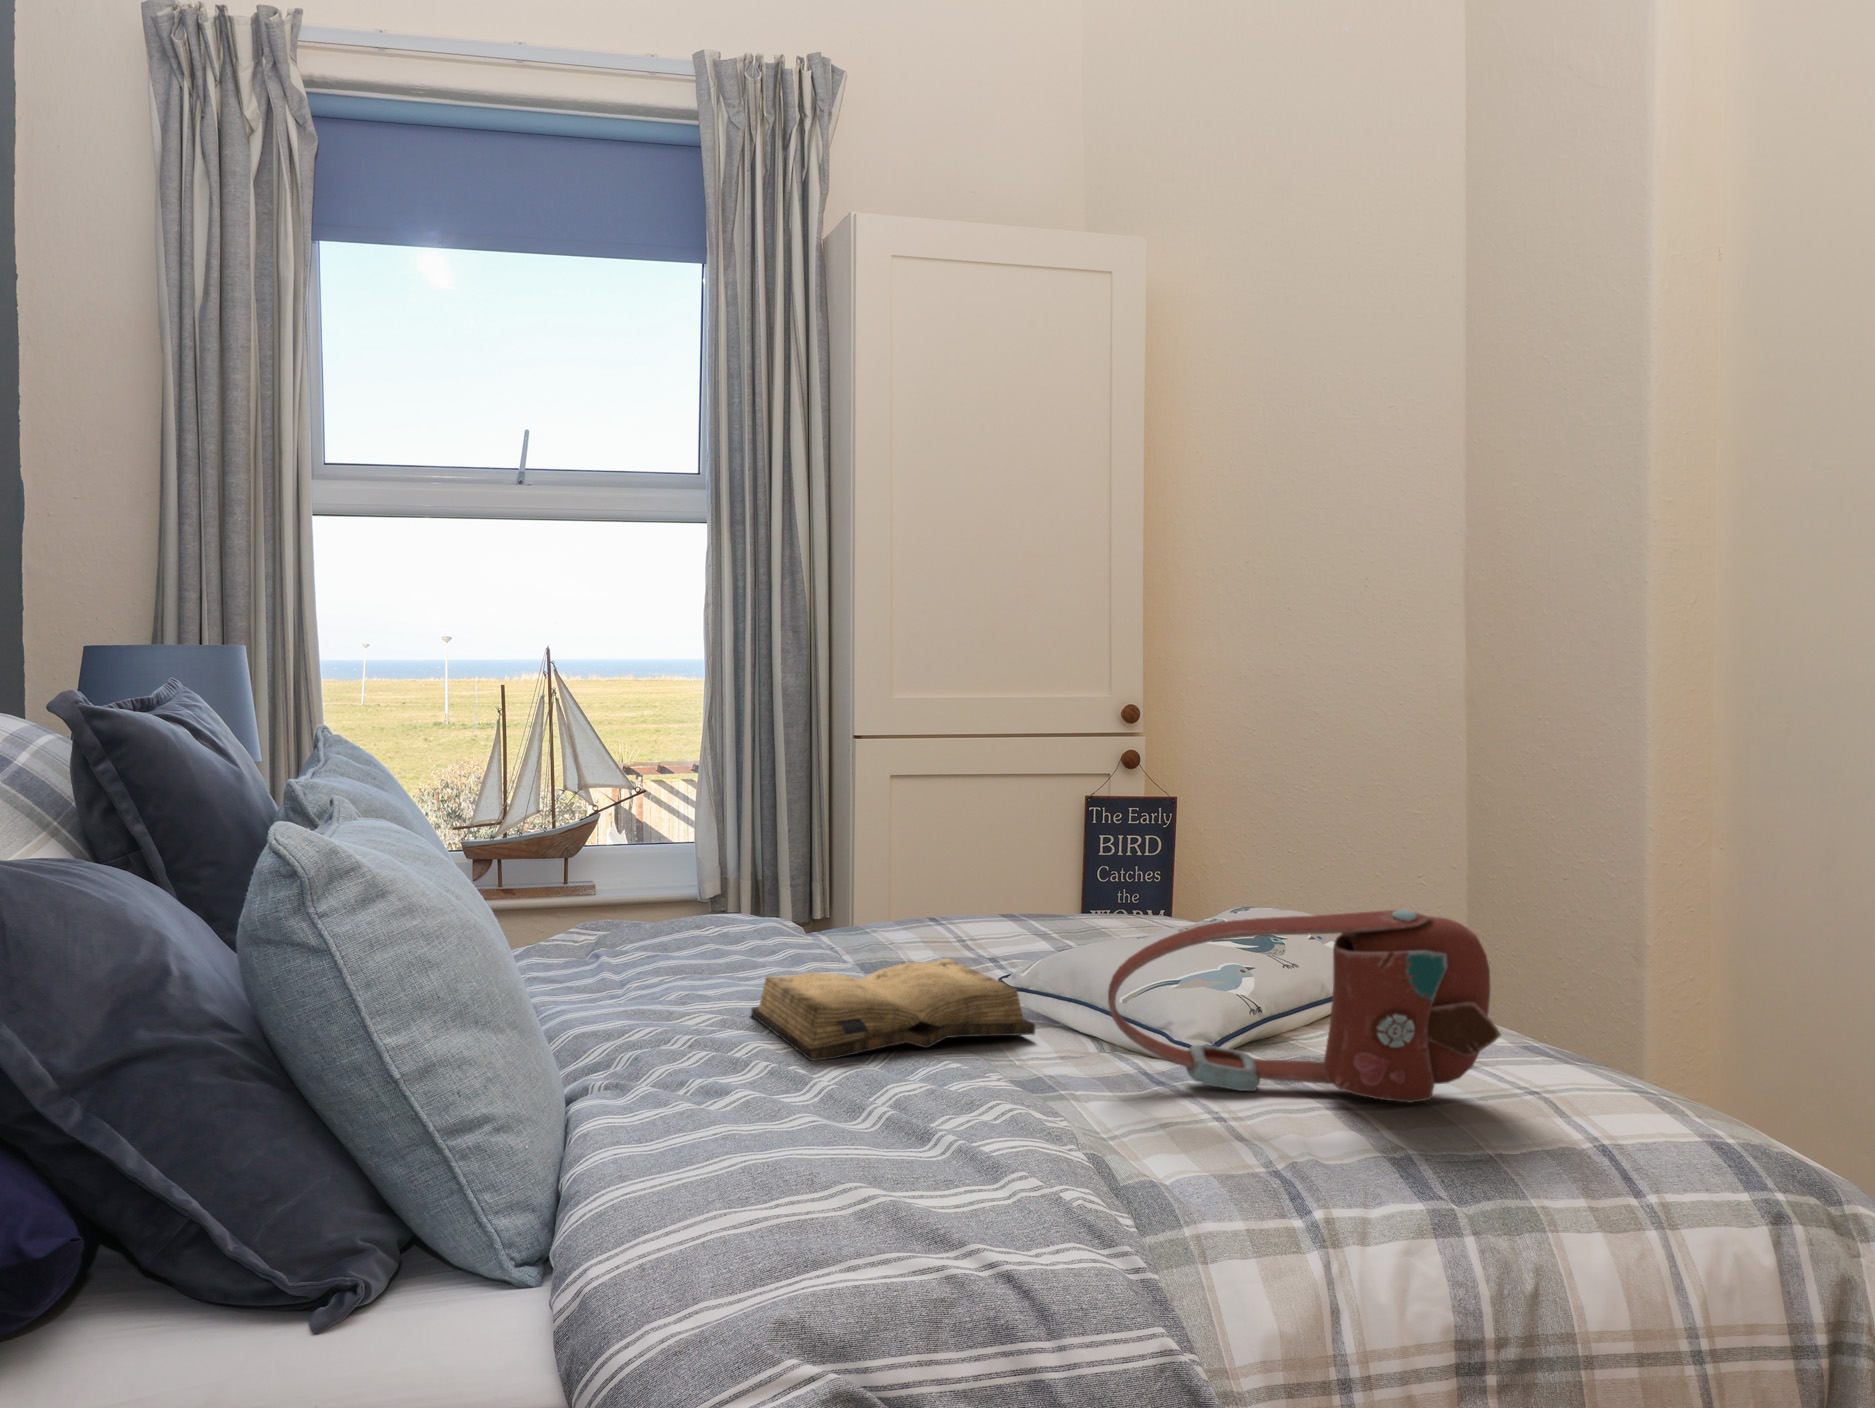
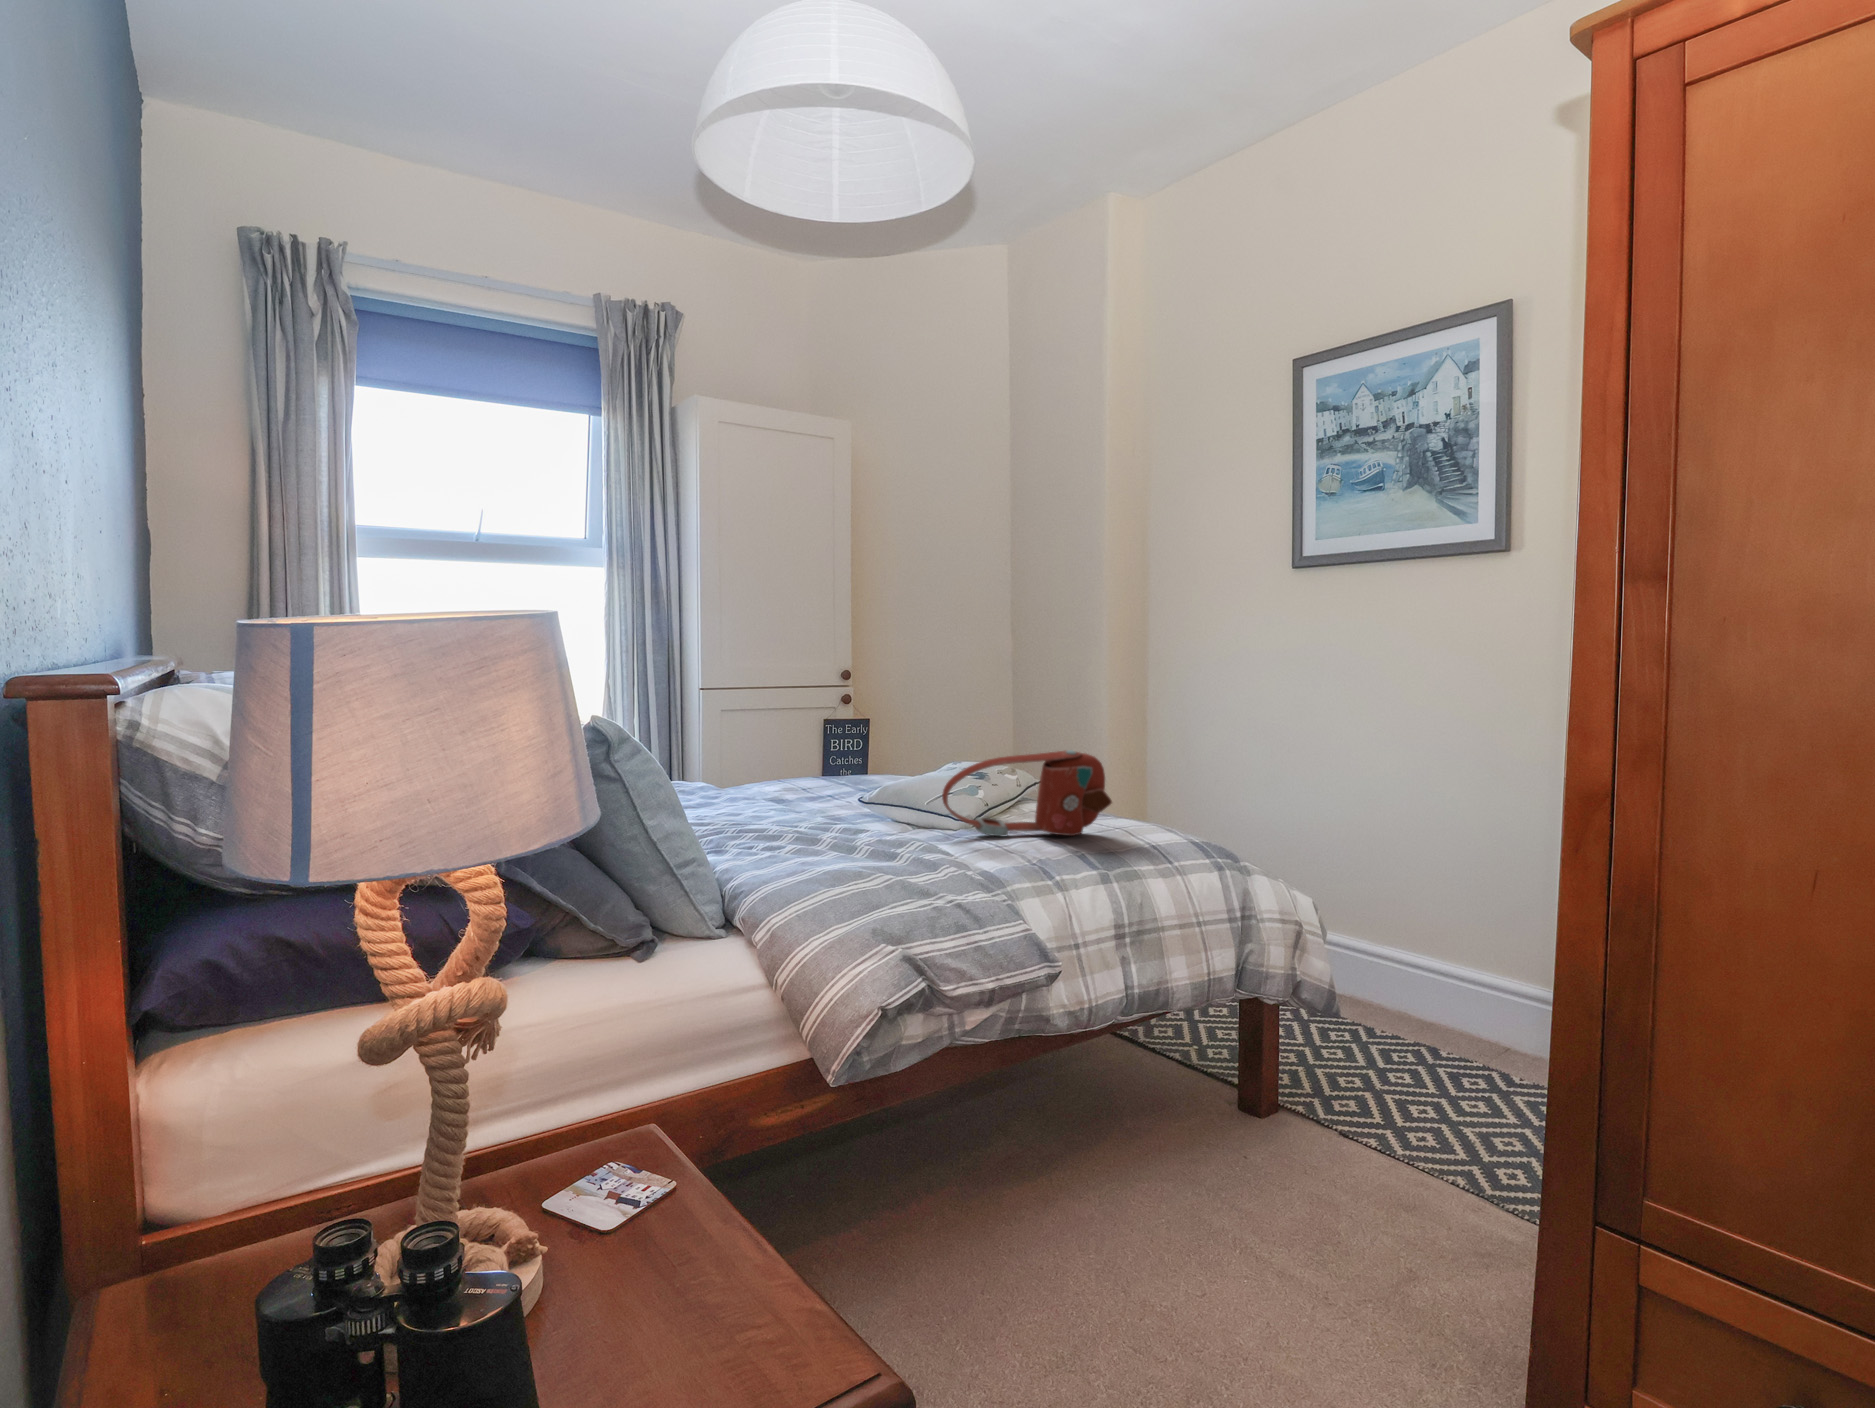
diary: present [751,959,1035,1061] -> none [737,790,890,839]

